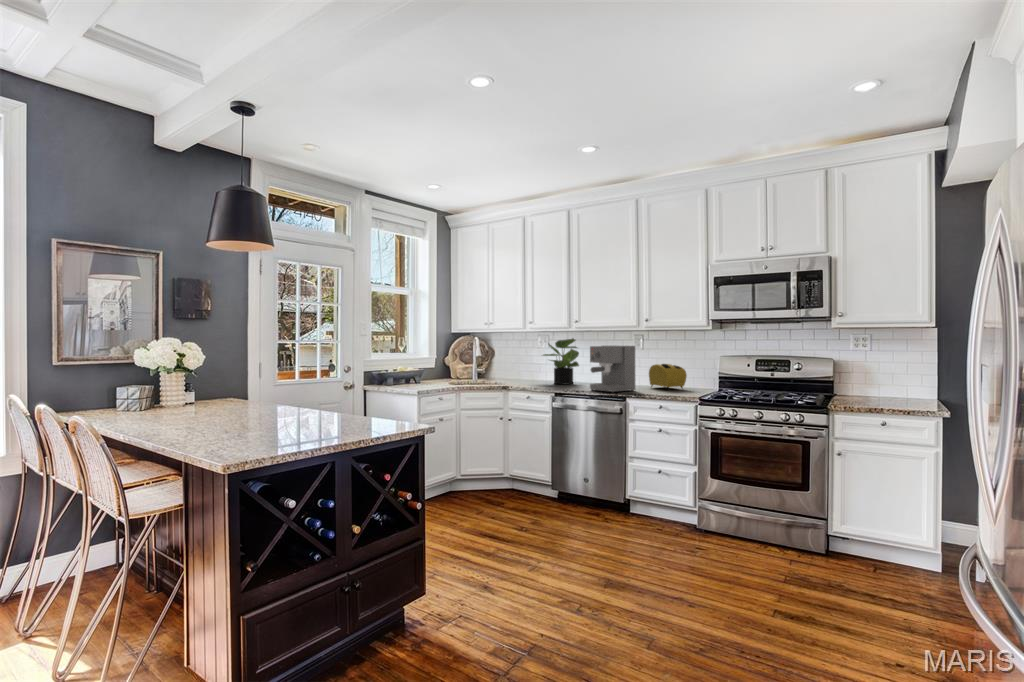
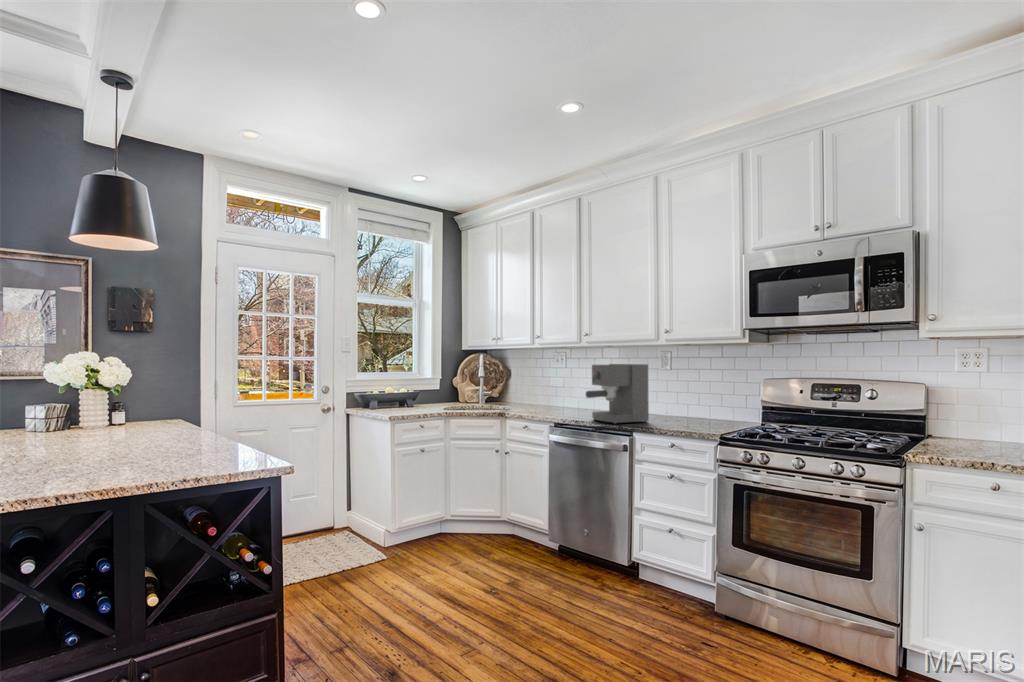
potted plant: present [543,338,579,384] -> none [550,355,596,411]
toaster: present [649,364,687,389] -> none [672,388,719,423]

